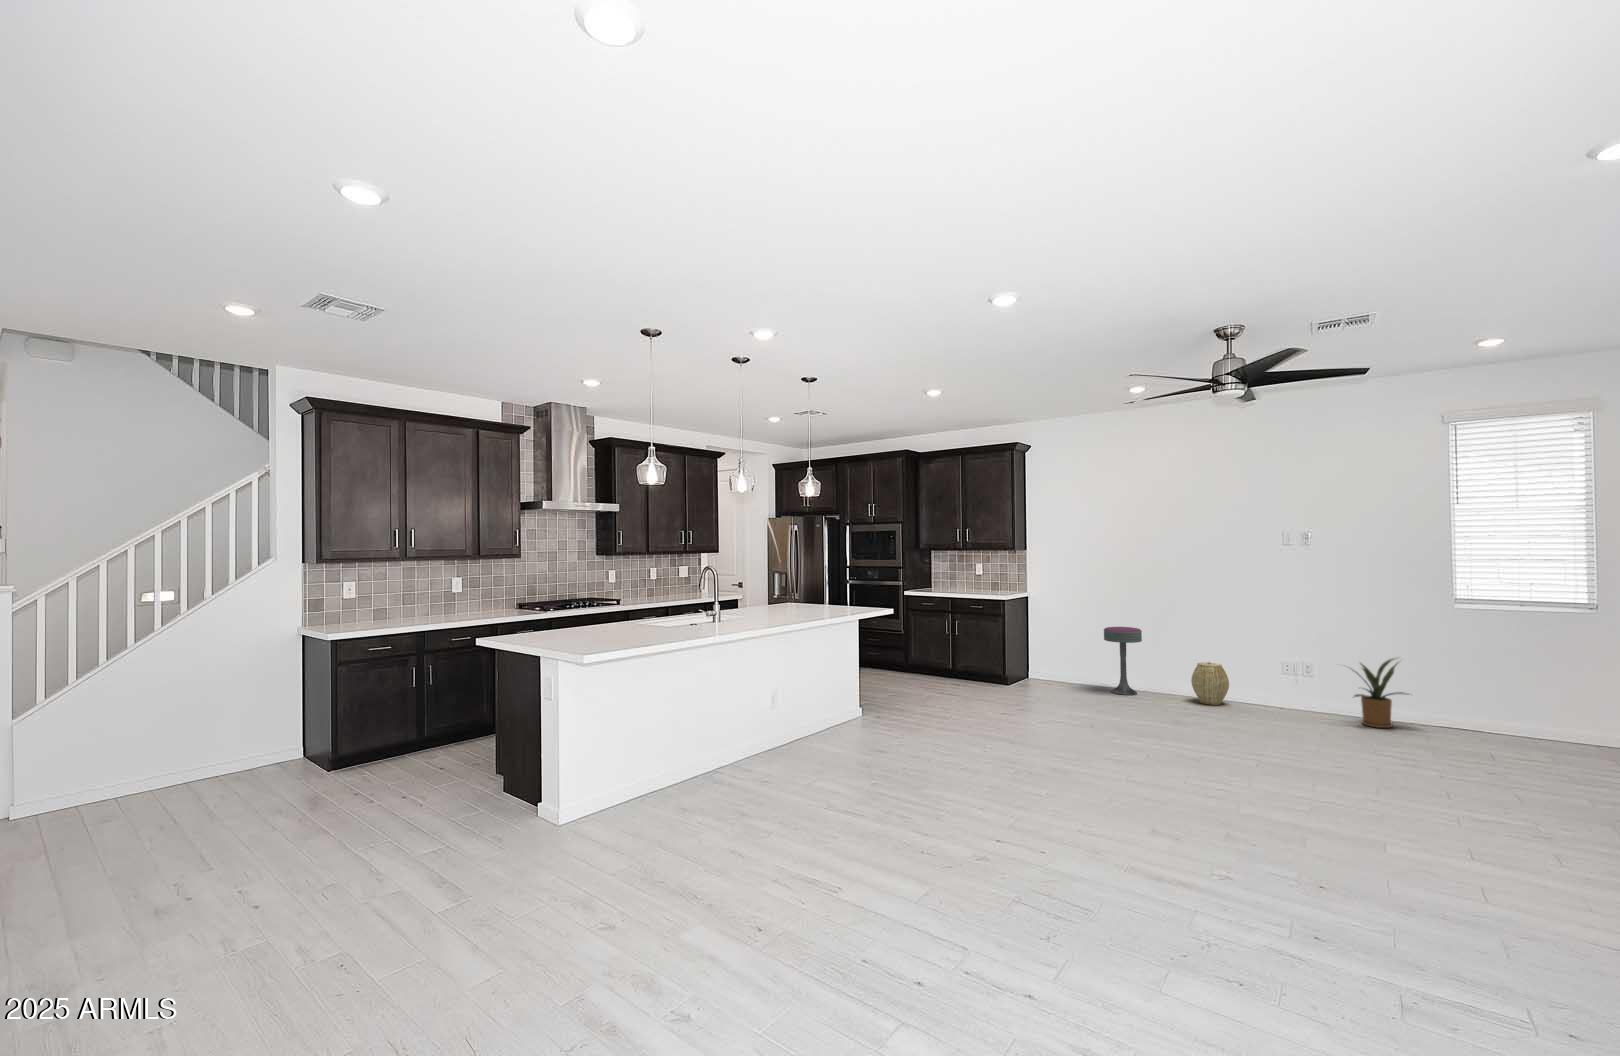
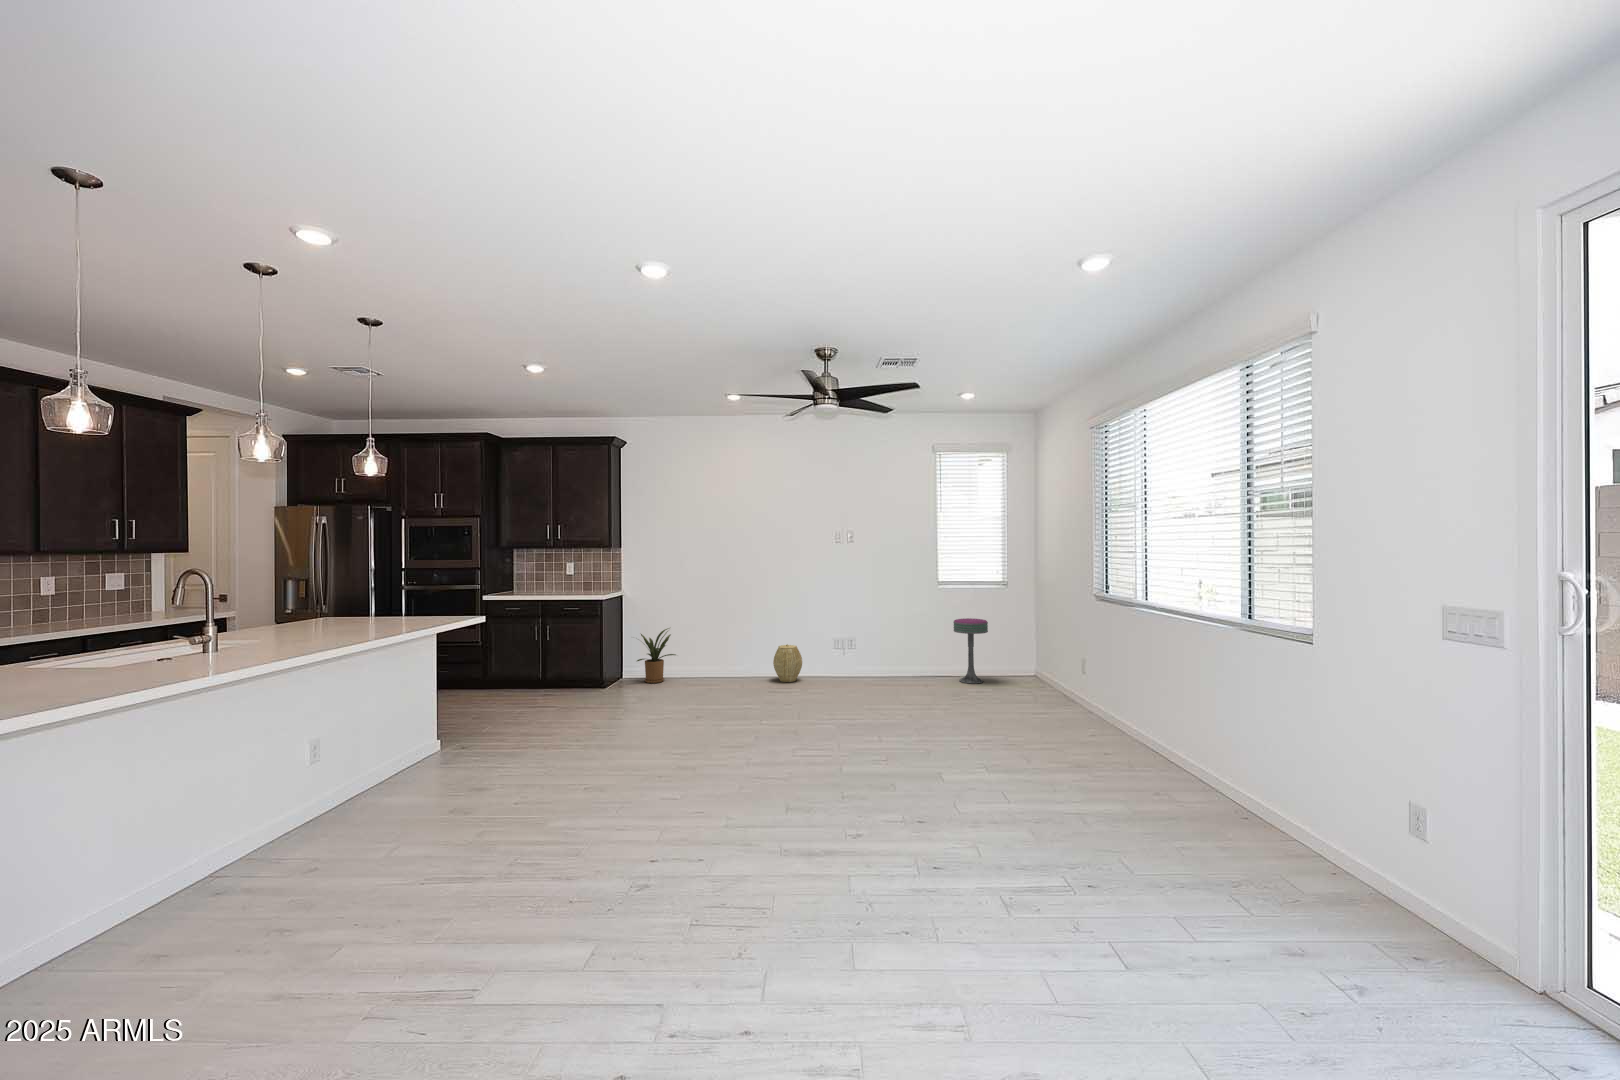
bar stool: present [1104,627,1142,695] -> present [953,618,988,684]
house plant: present [1352,658,1404,728] -> present [637,628,676,683]

